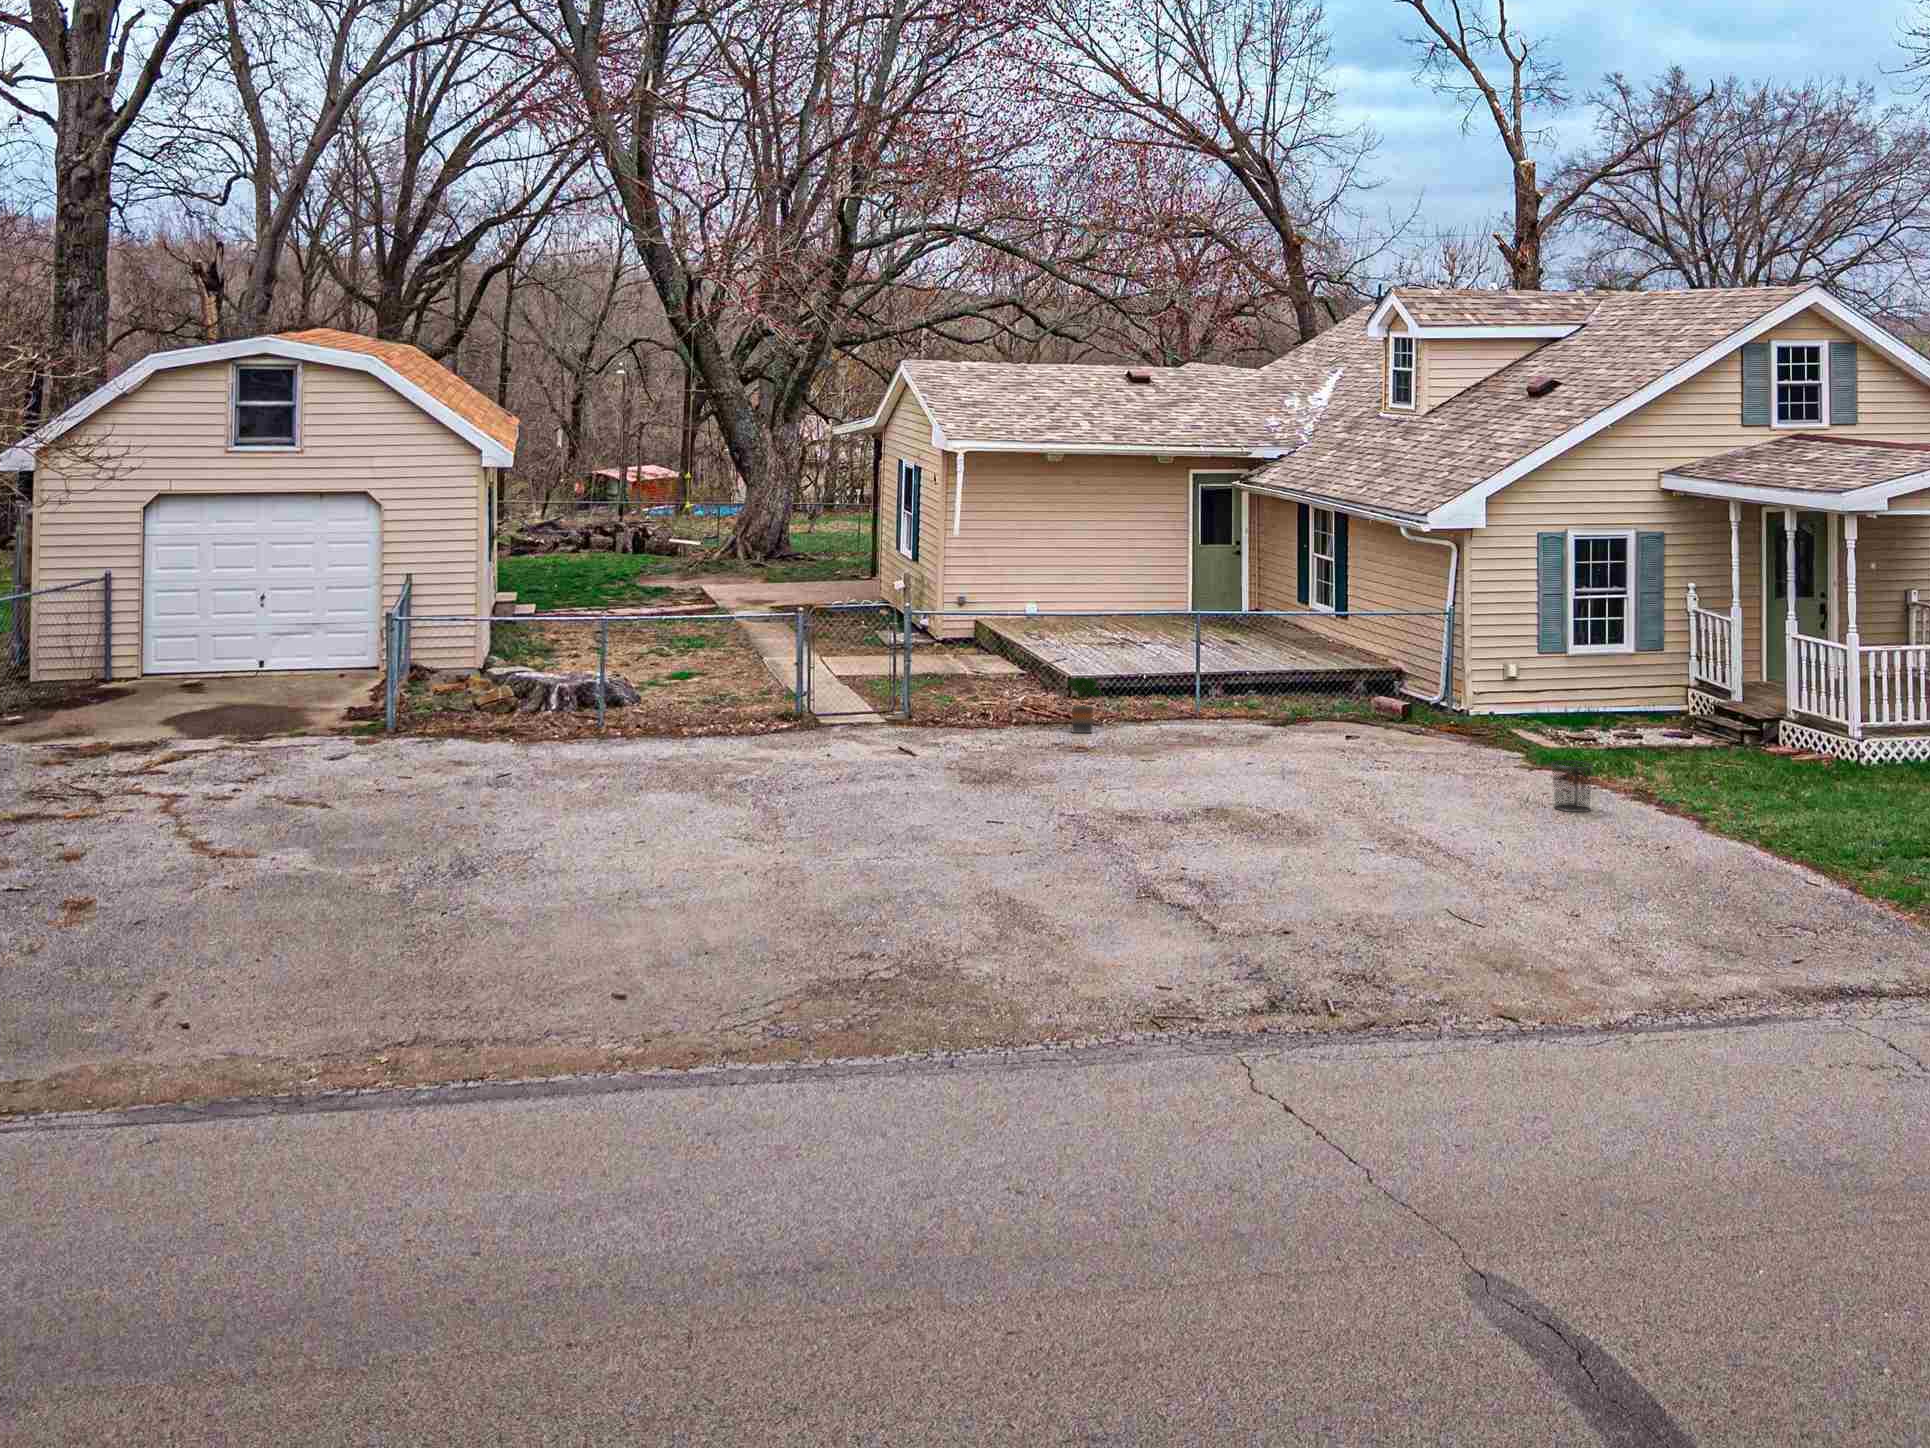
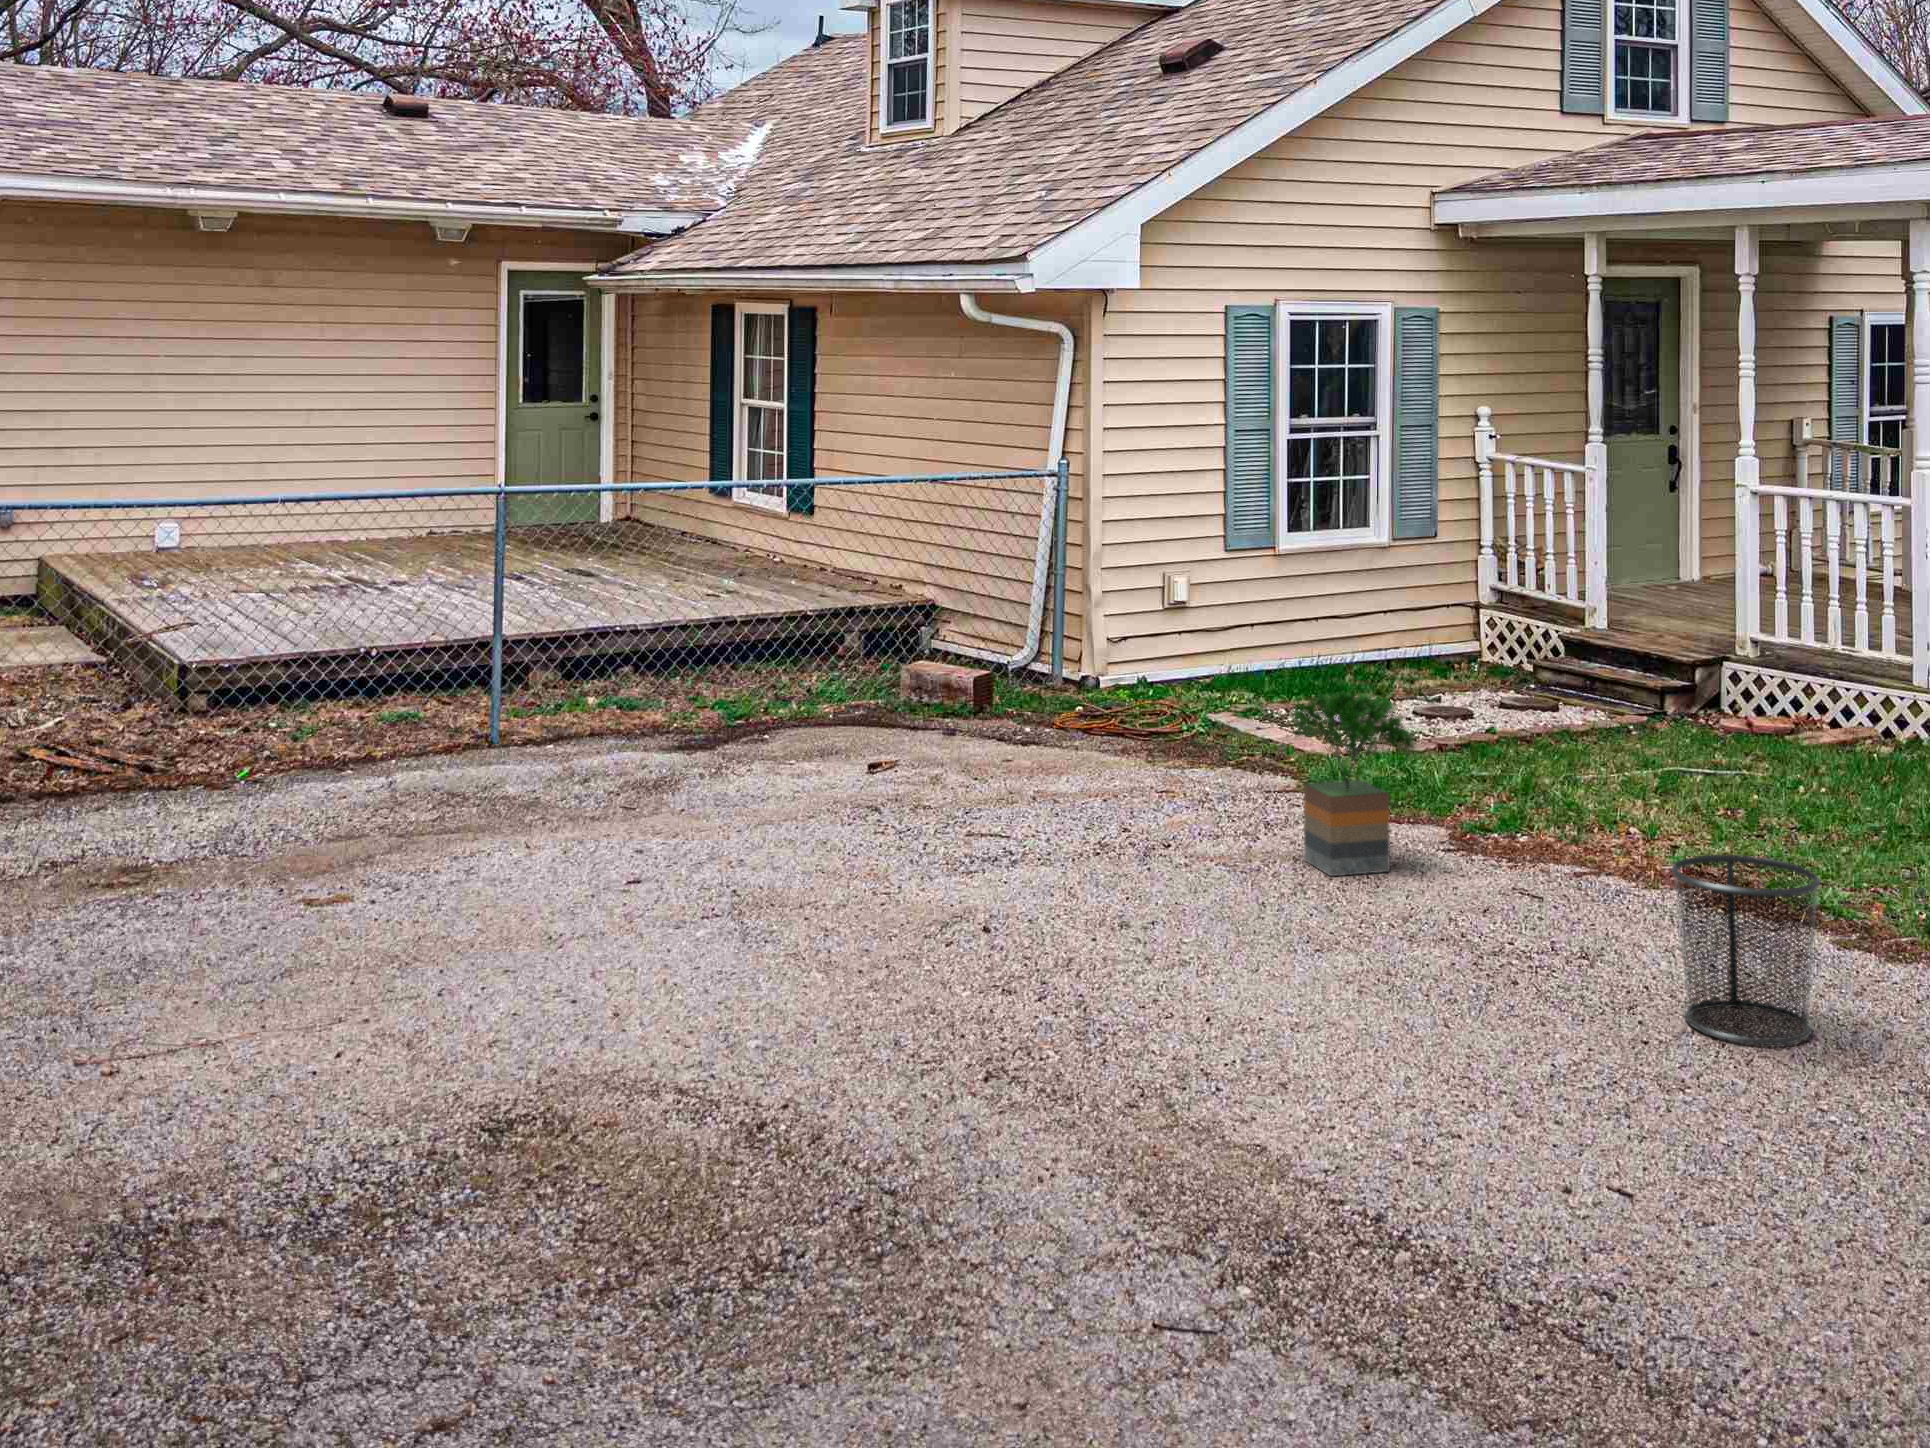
potted tree: present [1067,677,1101,733] -> present [1291,692,1415,876]

